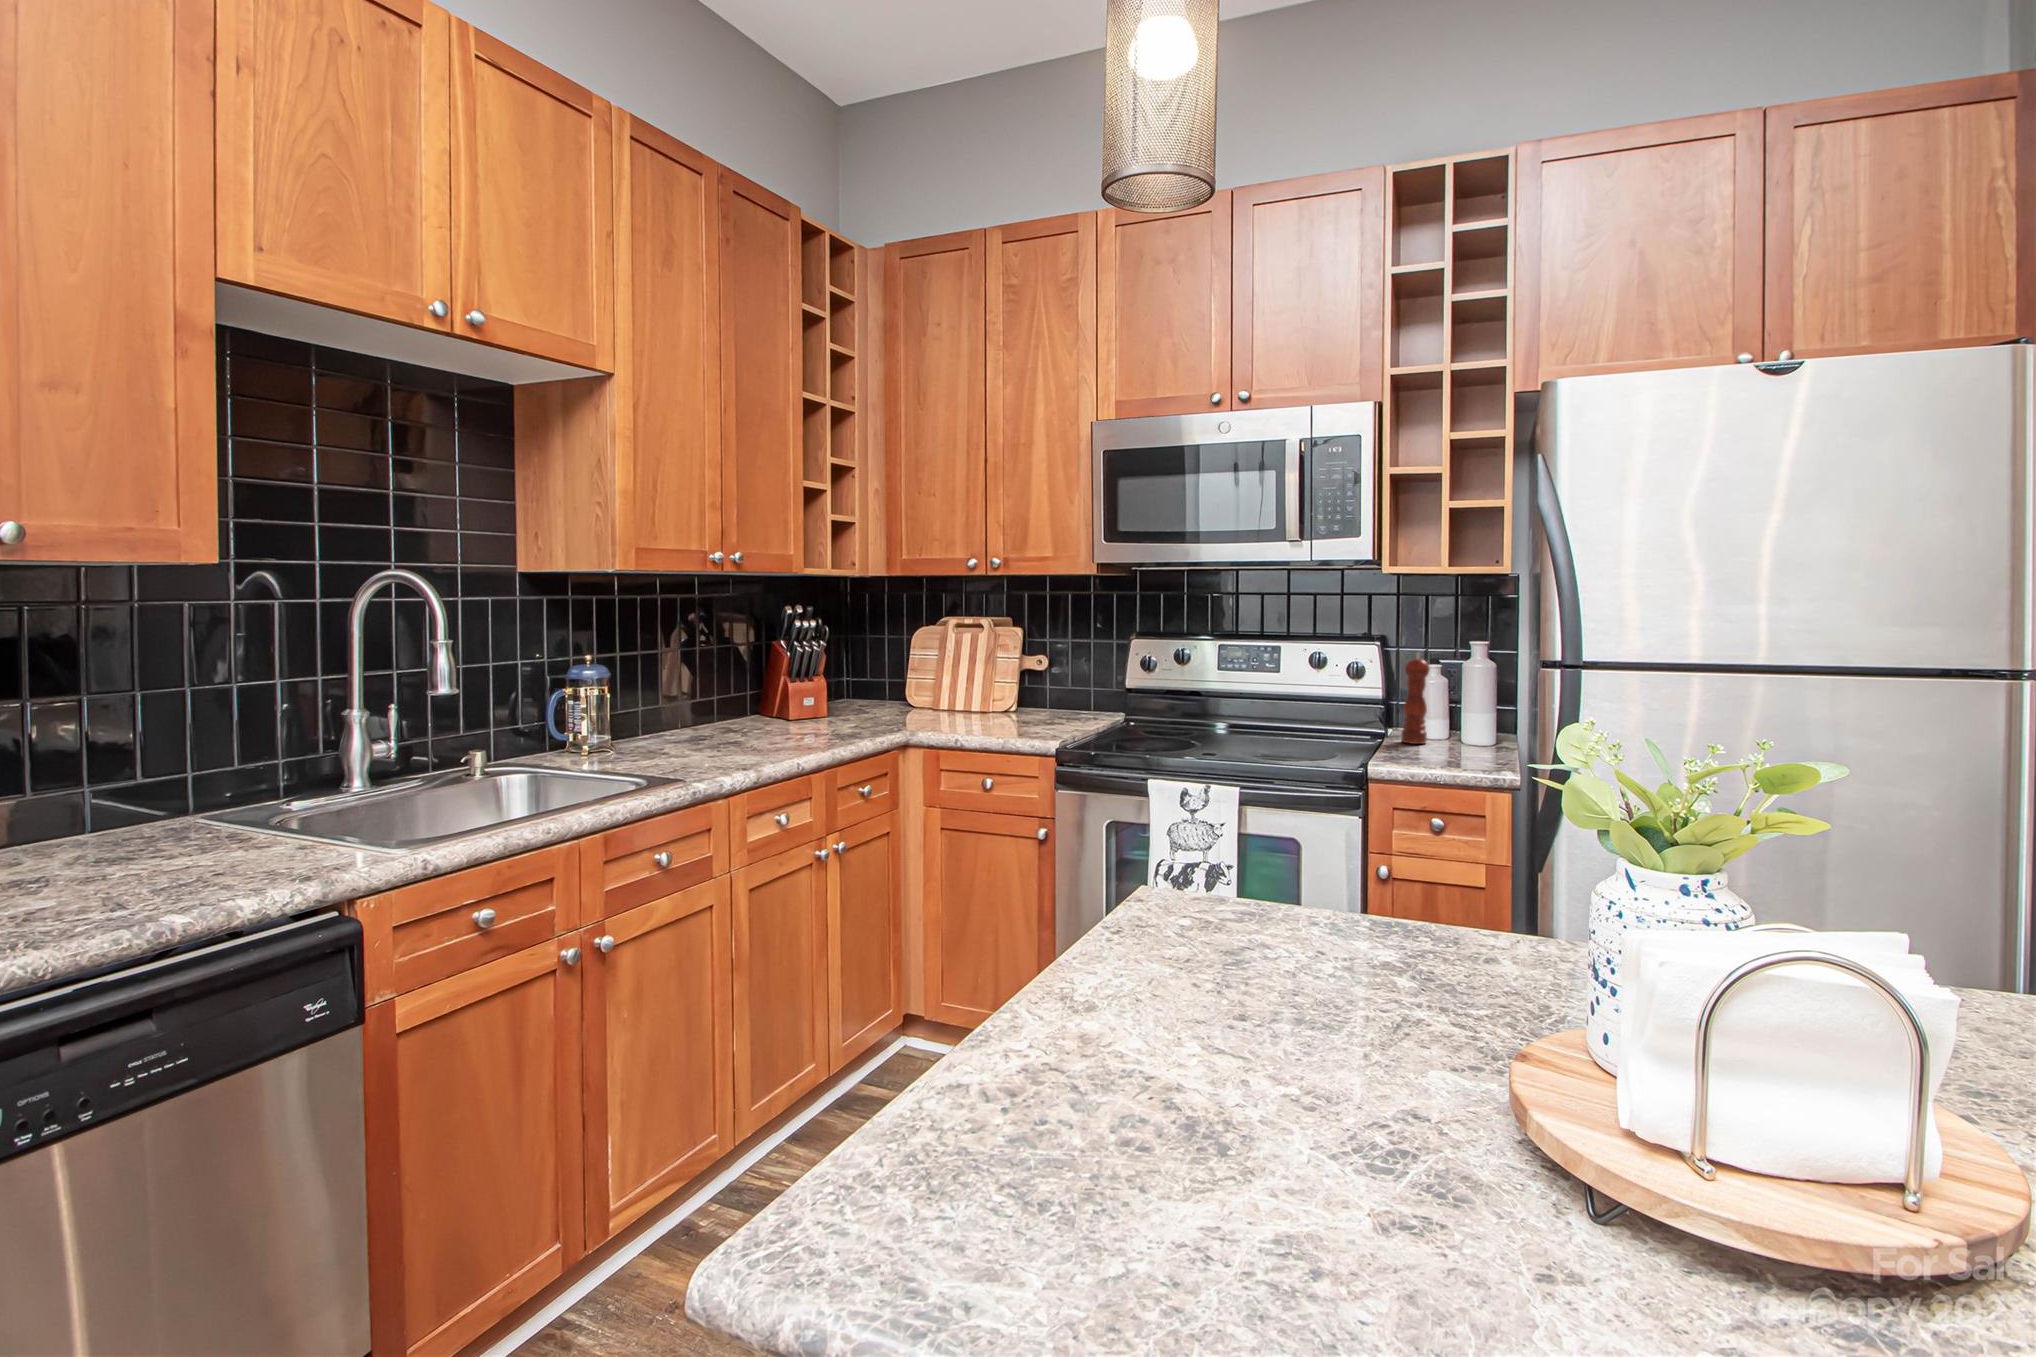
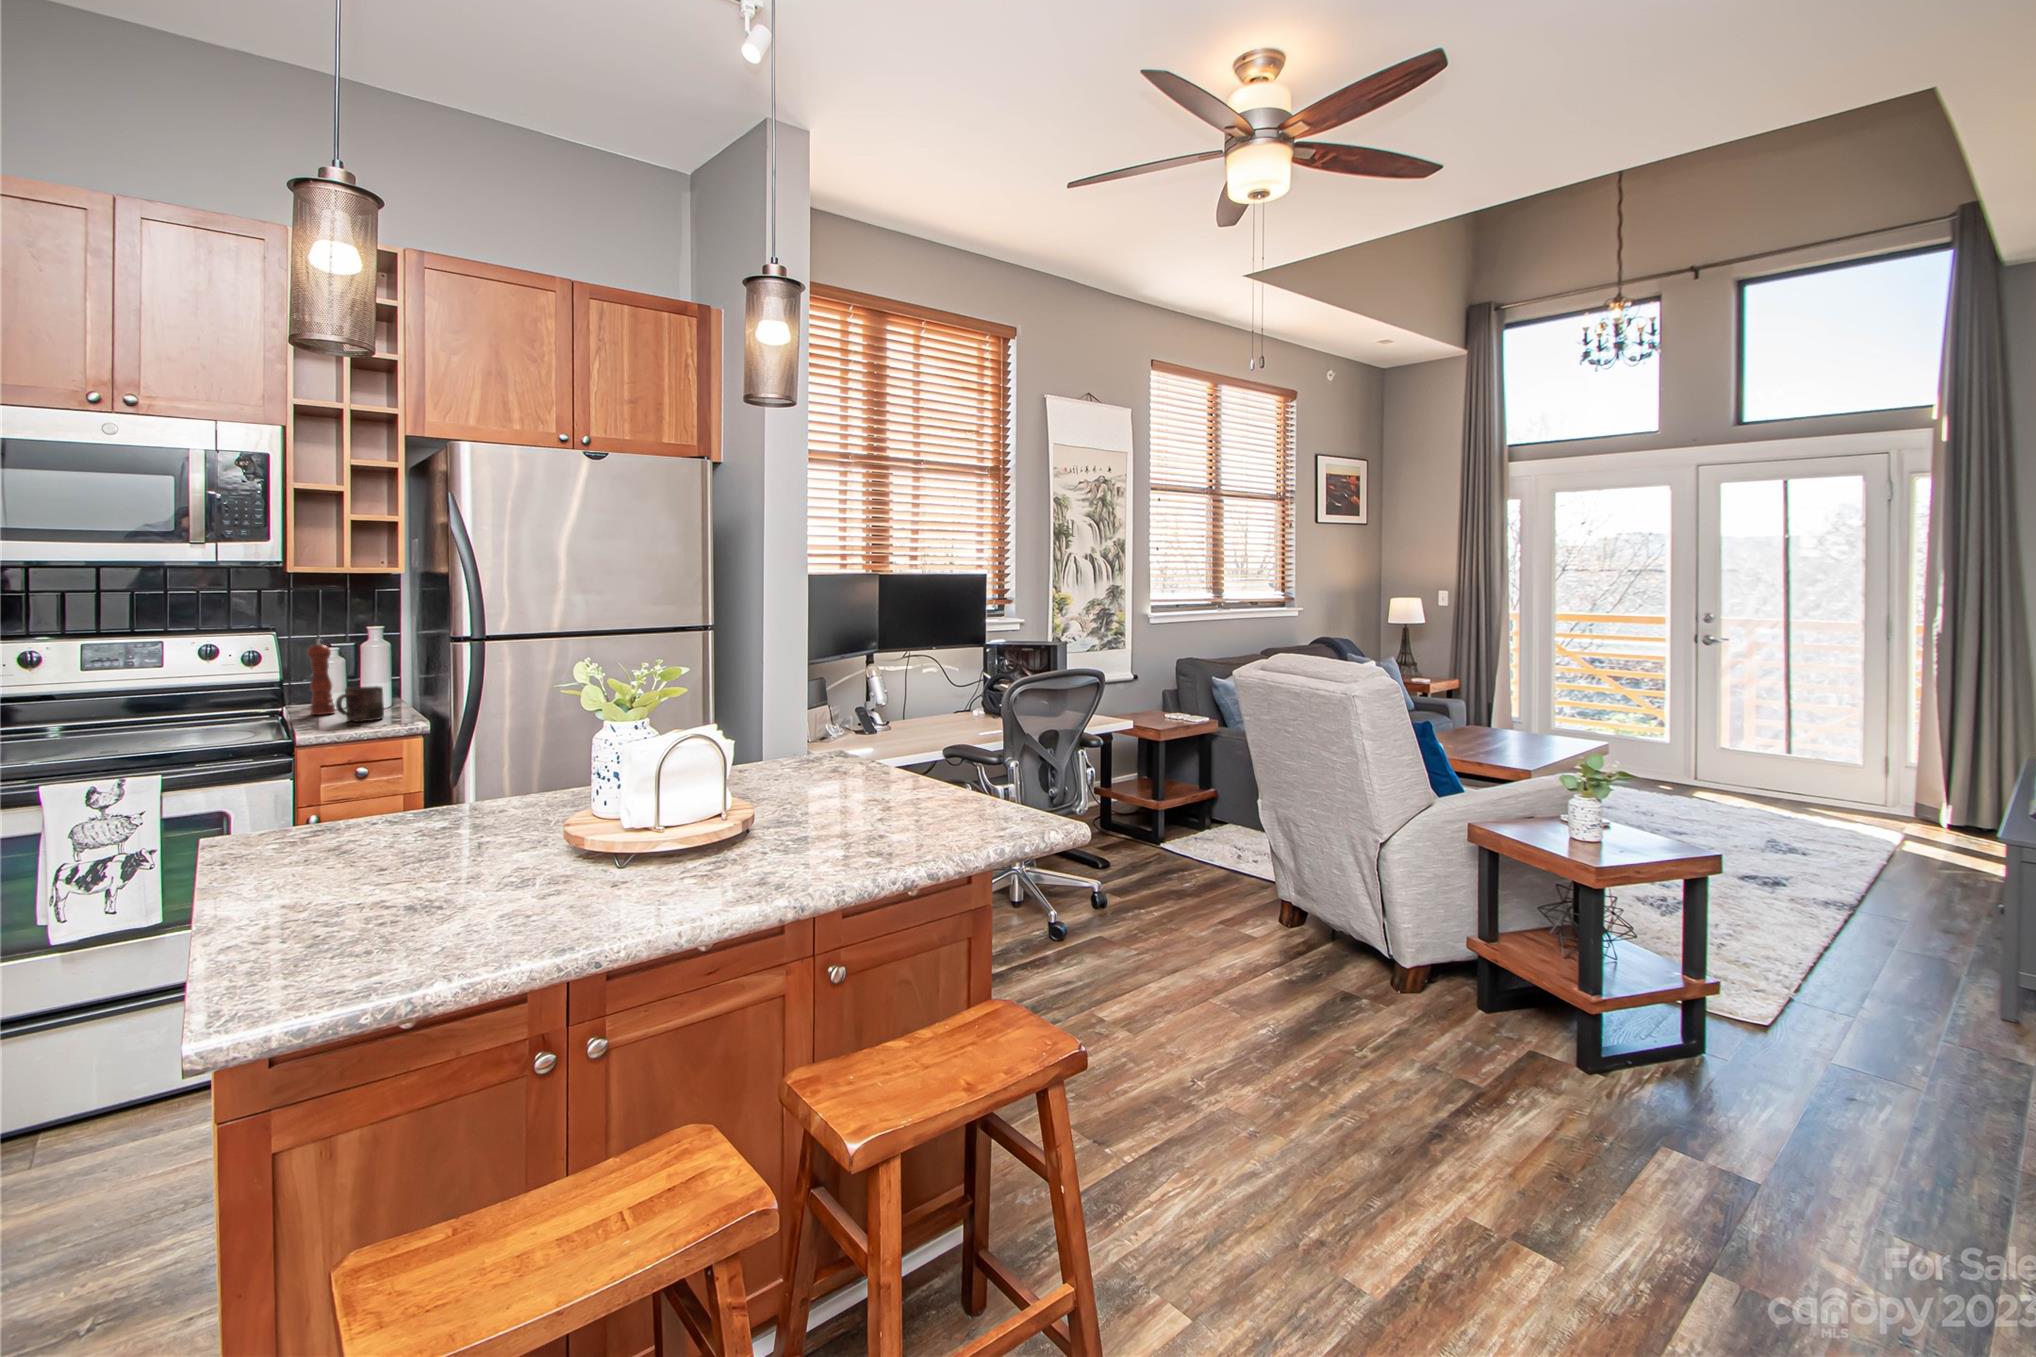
mug: none [1421,714,1478,759] -> present [336,686,384,722]

